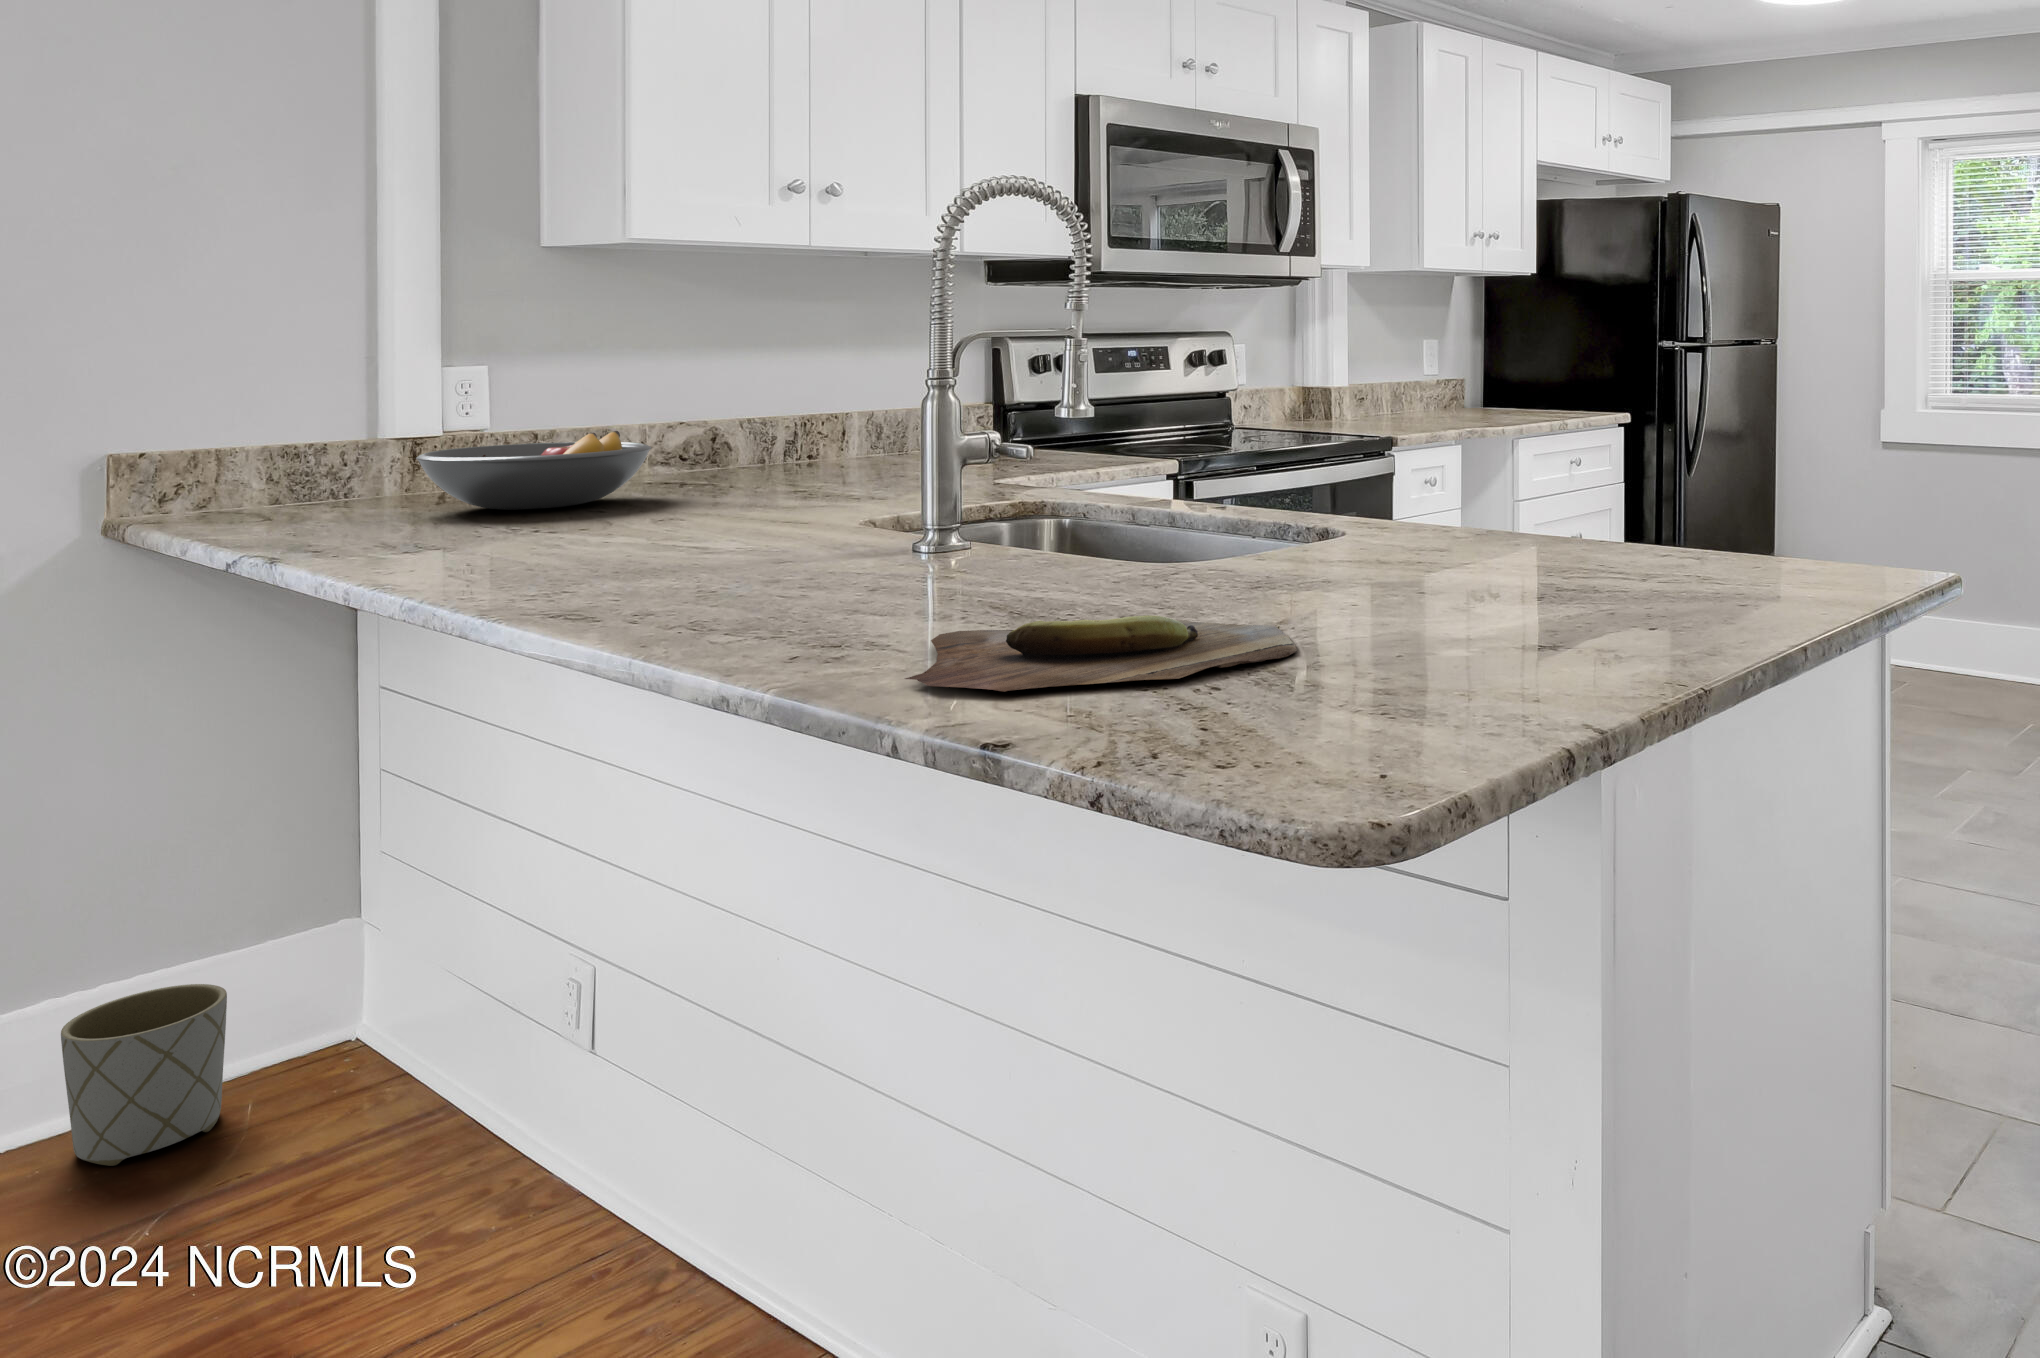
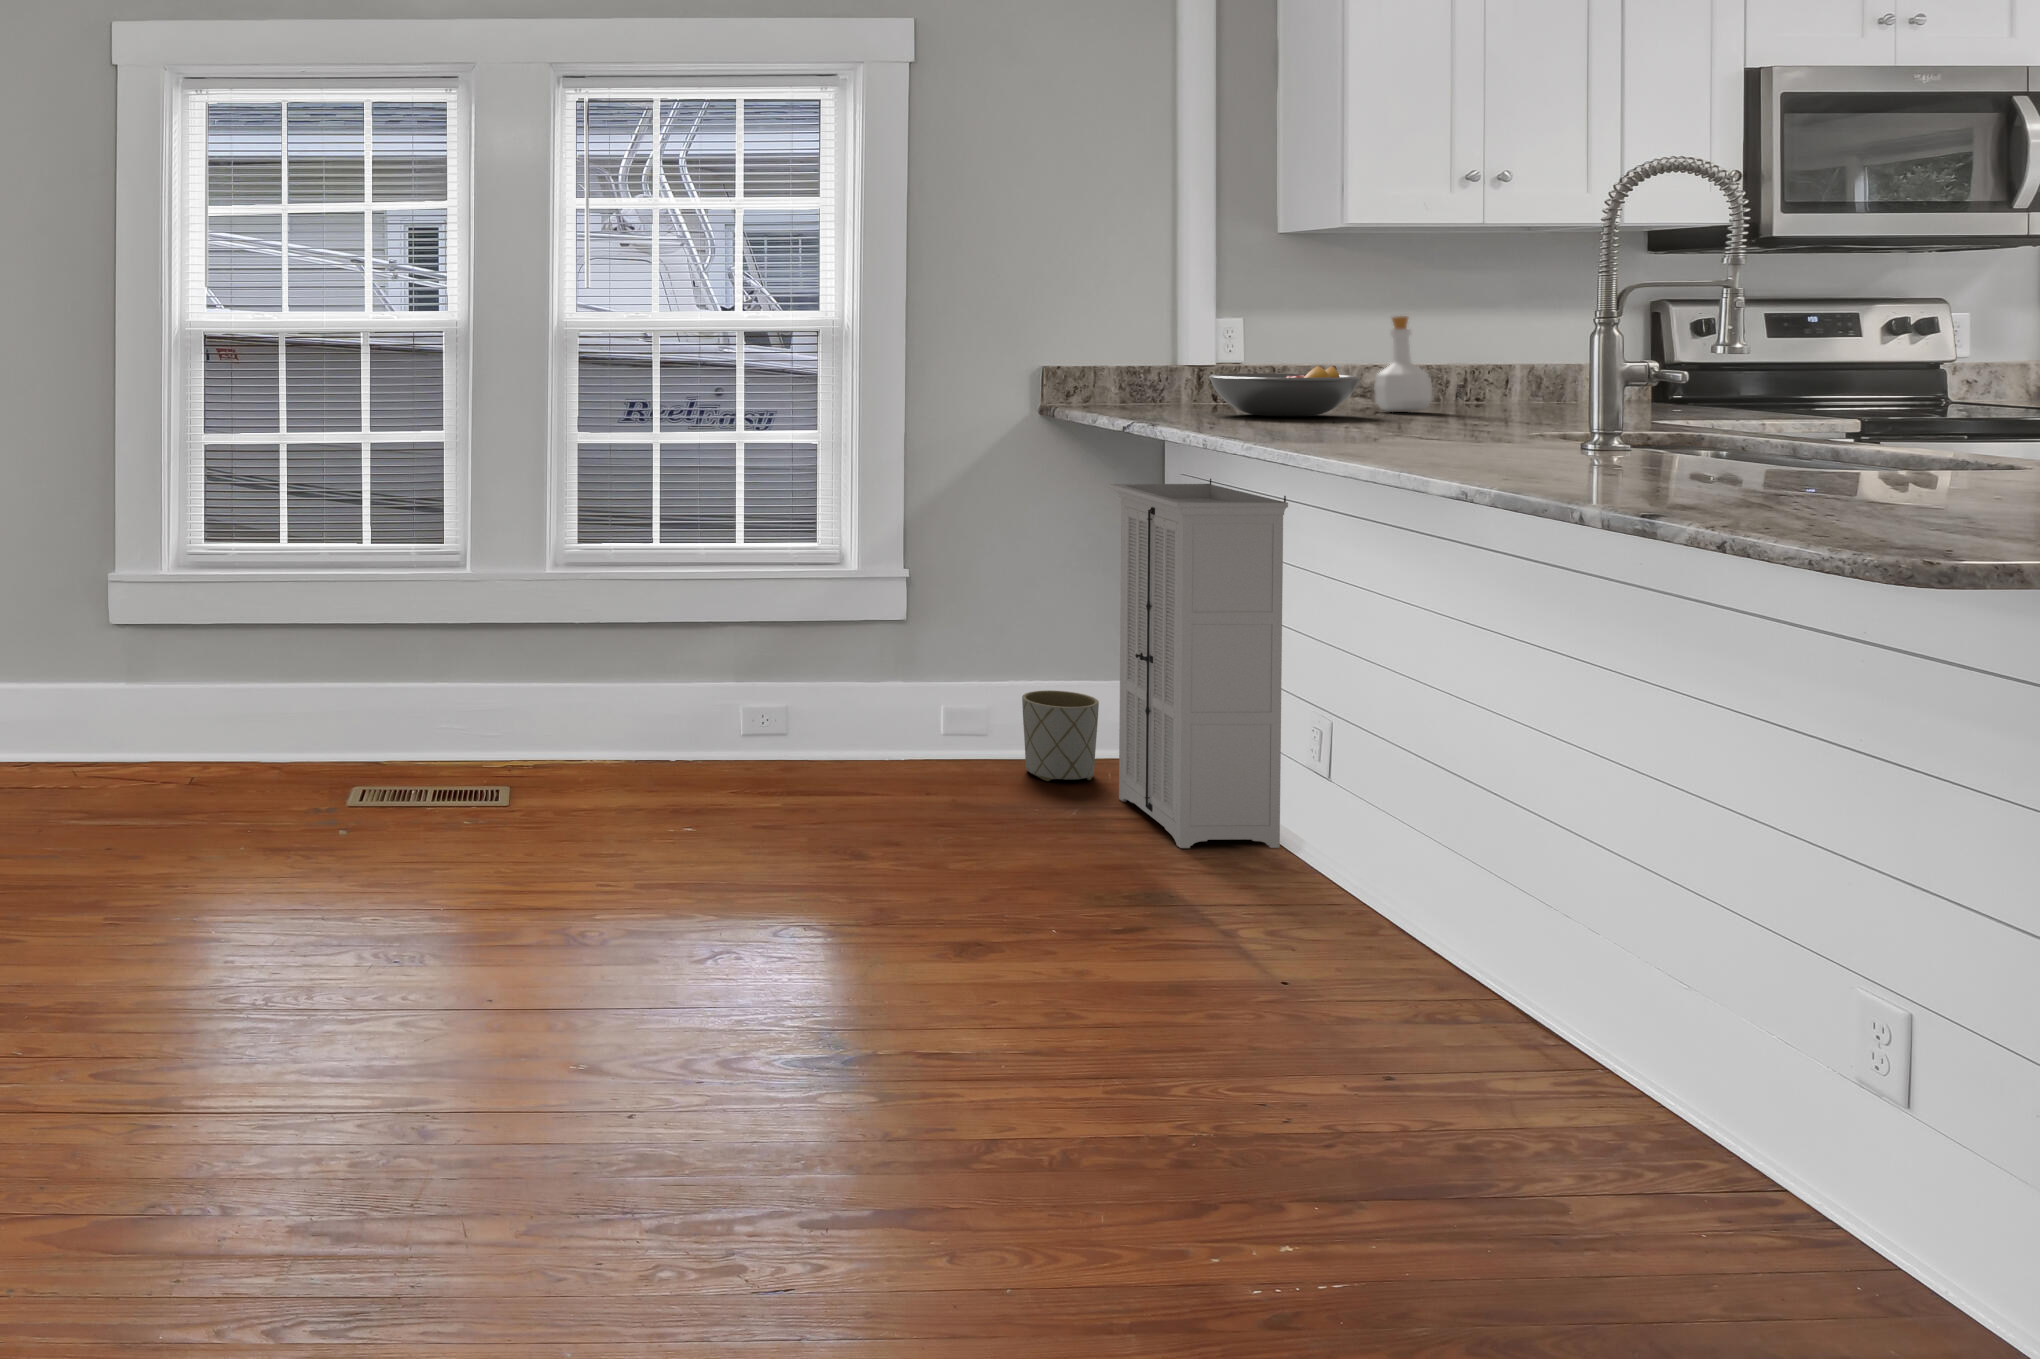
bottle: none [680,359,755,483] -> present [1374,316,1433,412]
storage cabinet: none [219,614,523,1247] -> present [1109,479,1288,848]
cutting board: present [905,615,1296,692] -> none [1600,461,1922,502]

